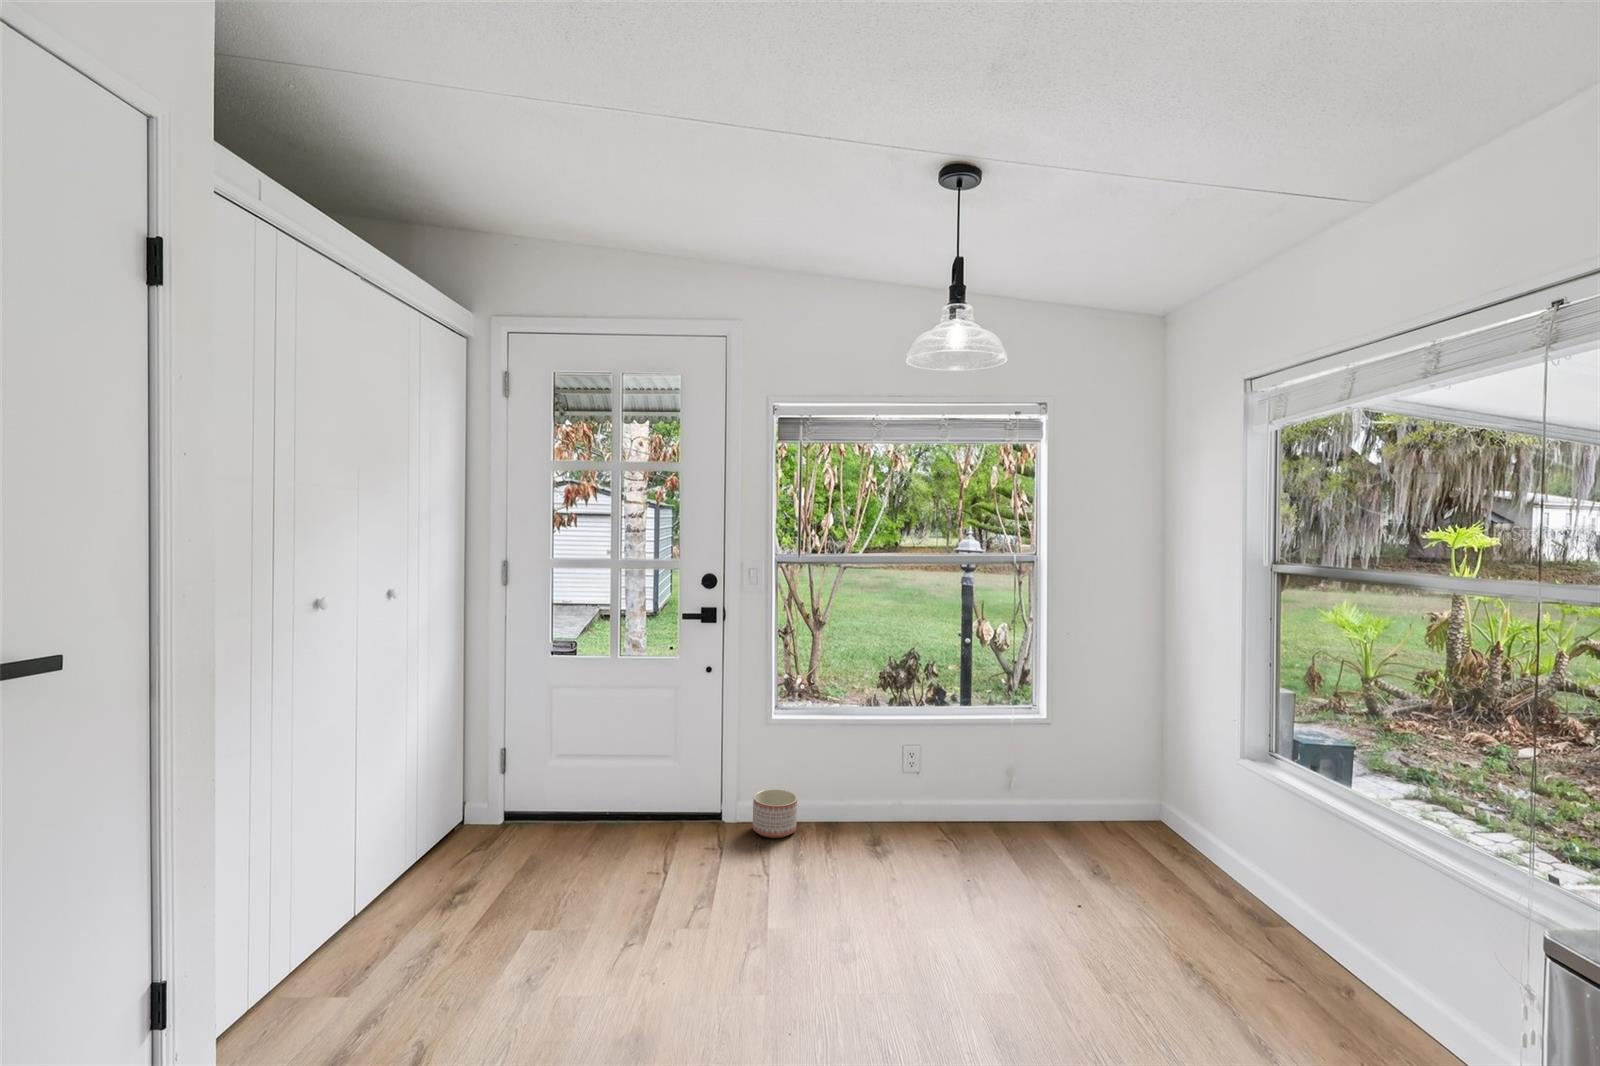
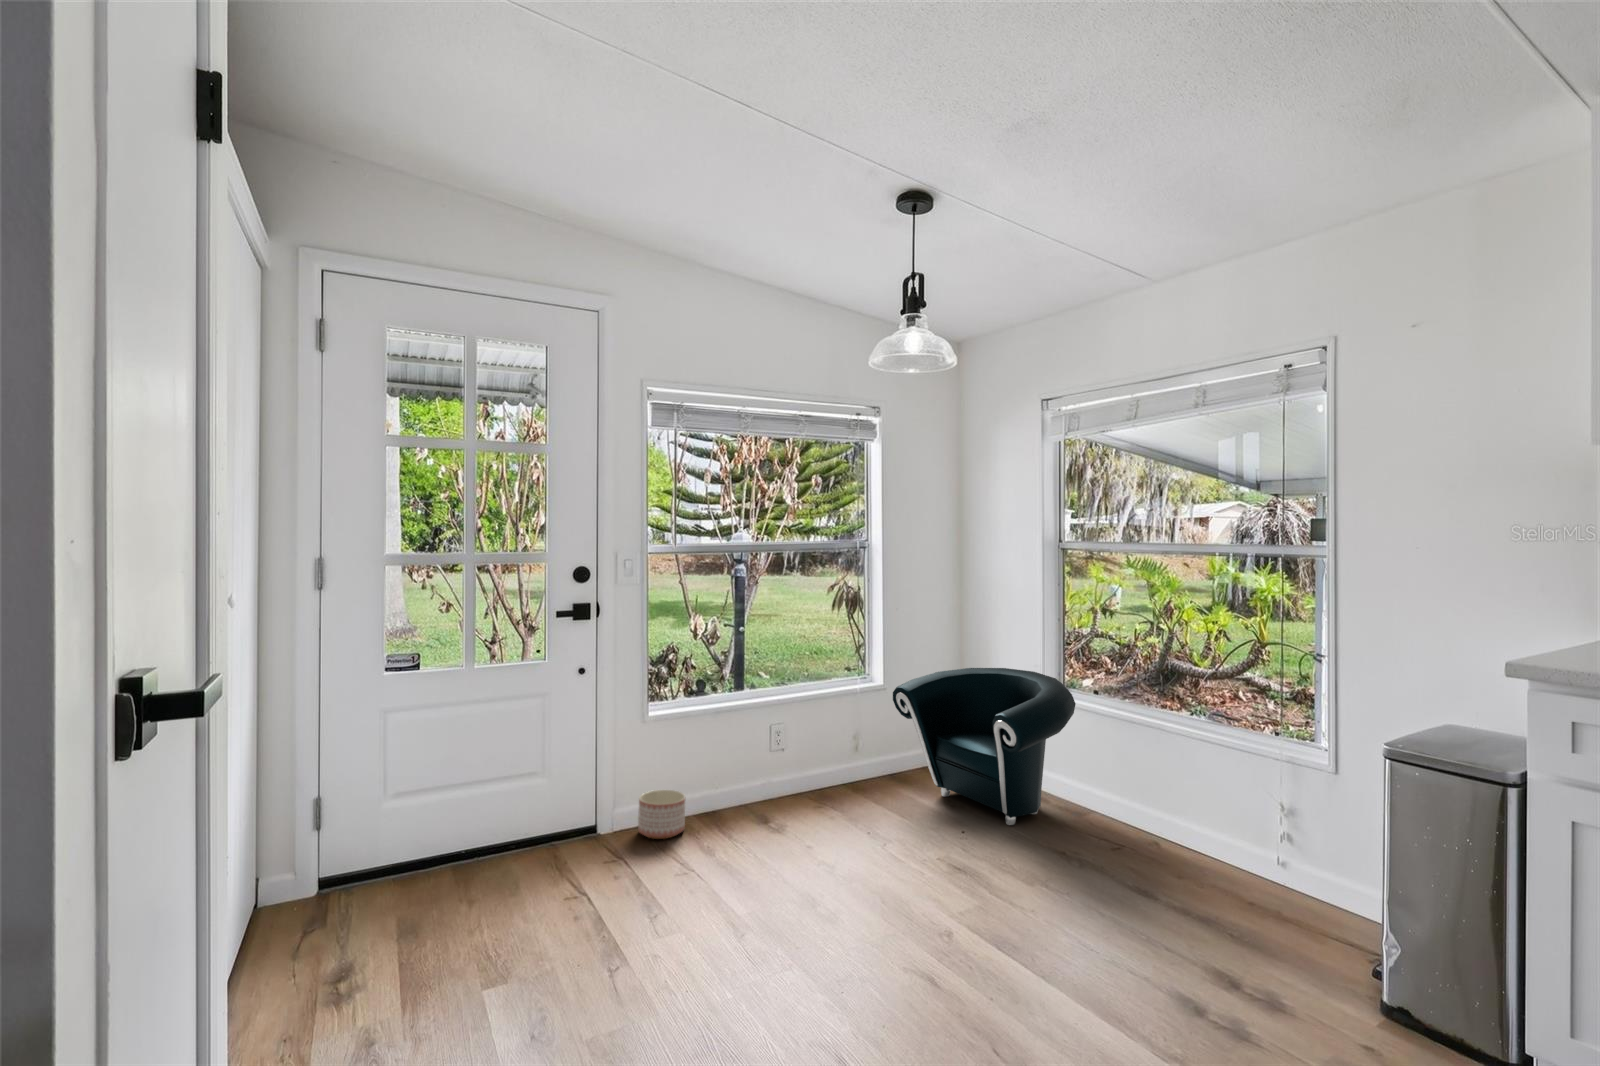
armchair: none [1041,710,1253,914] -> present [893,668,1076,825]

